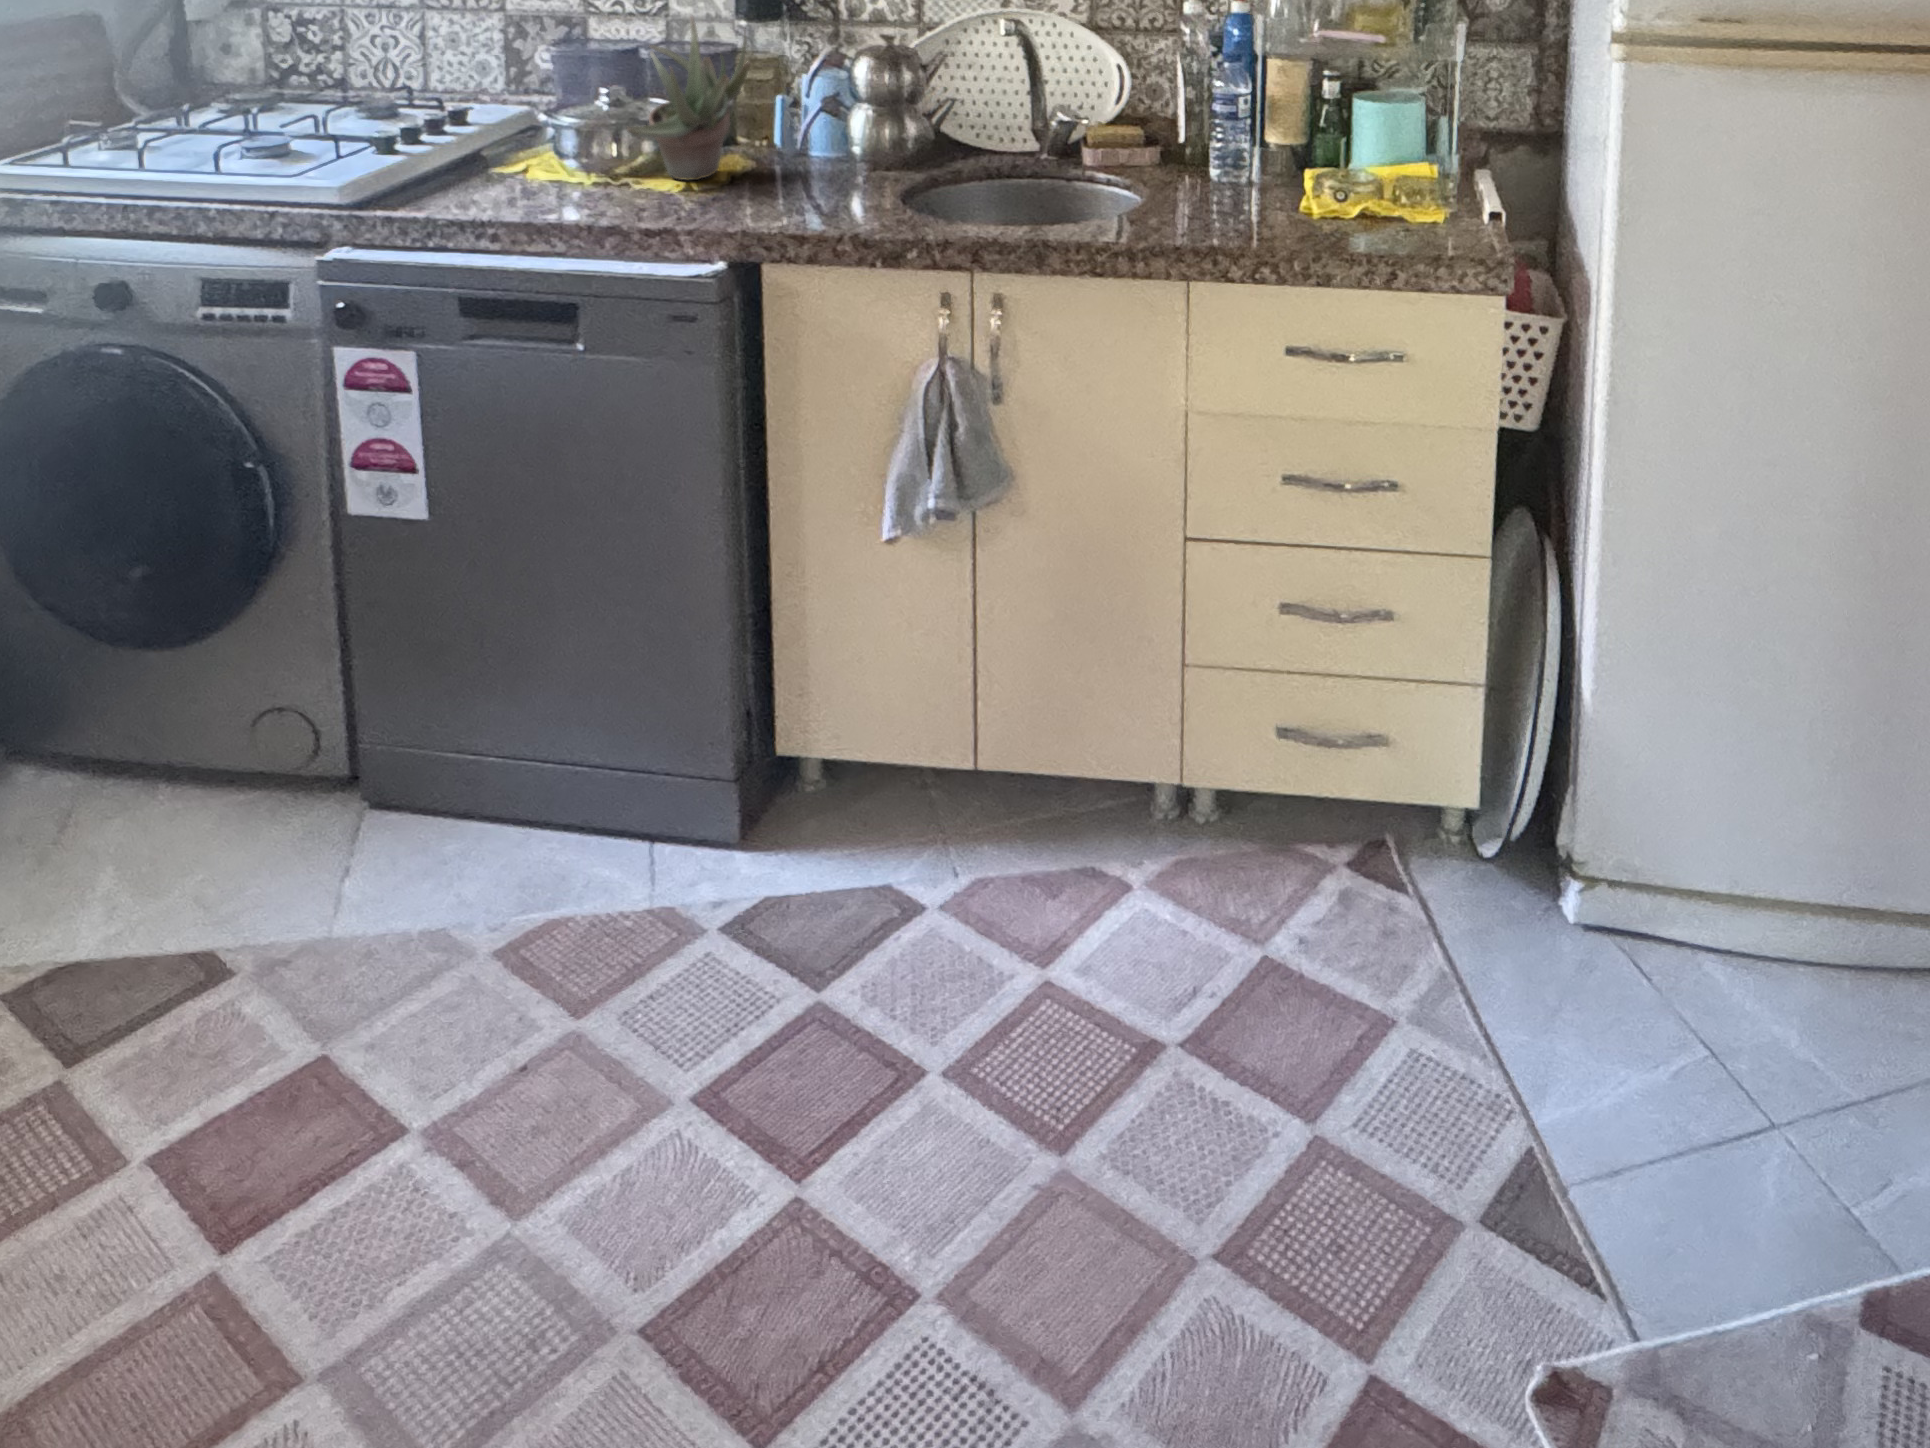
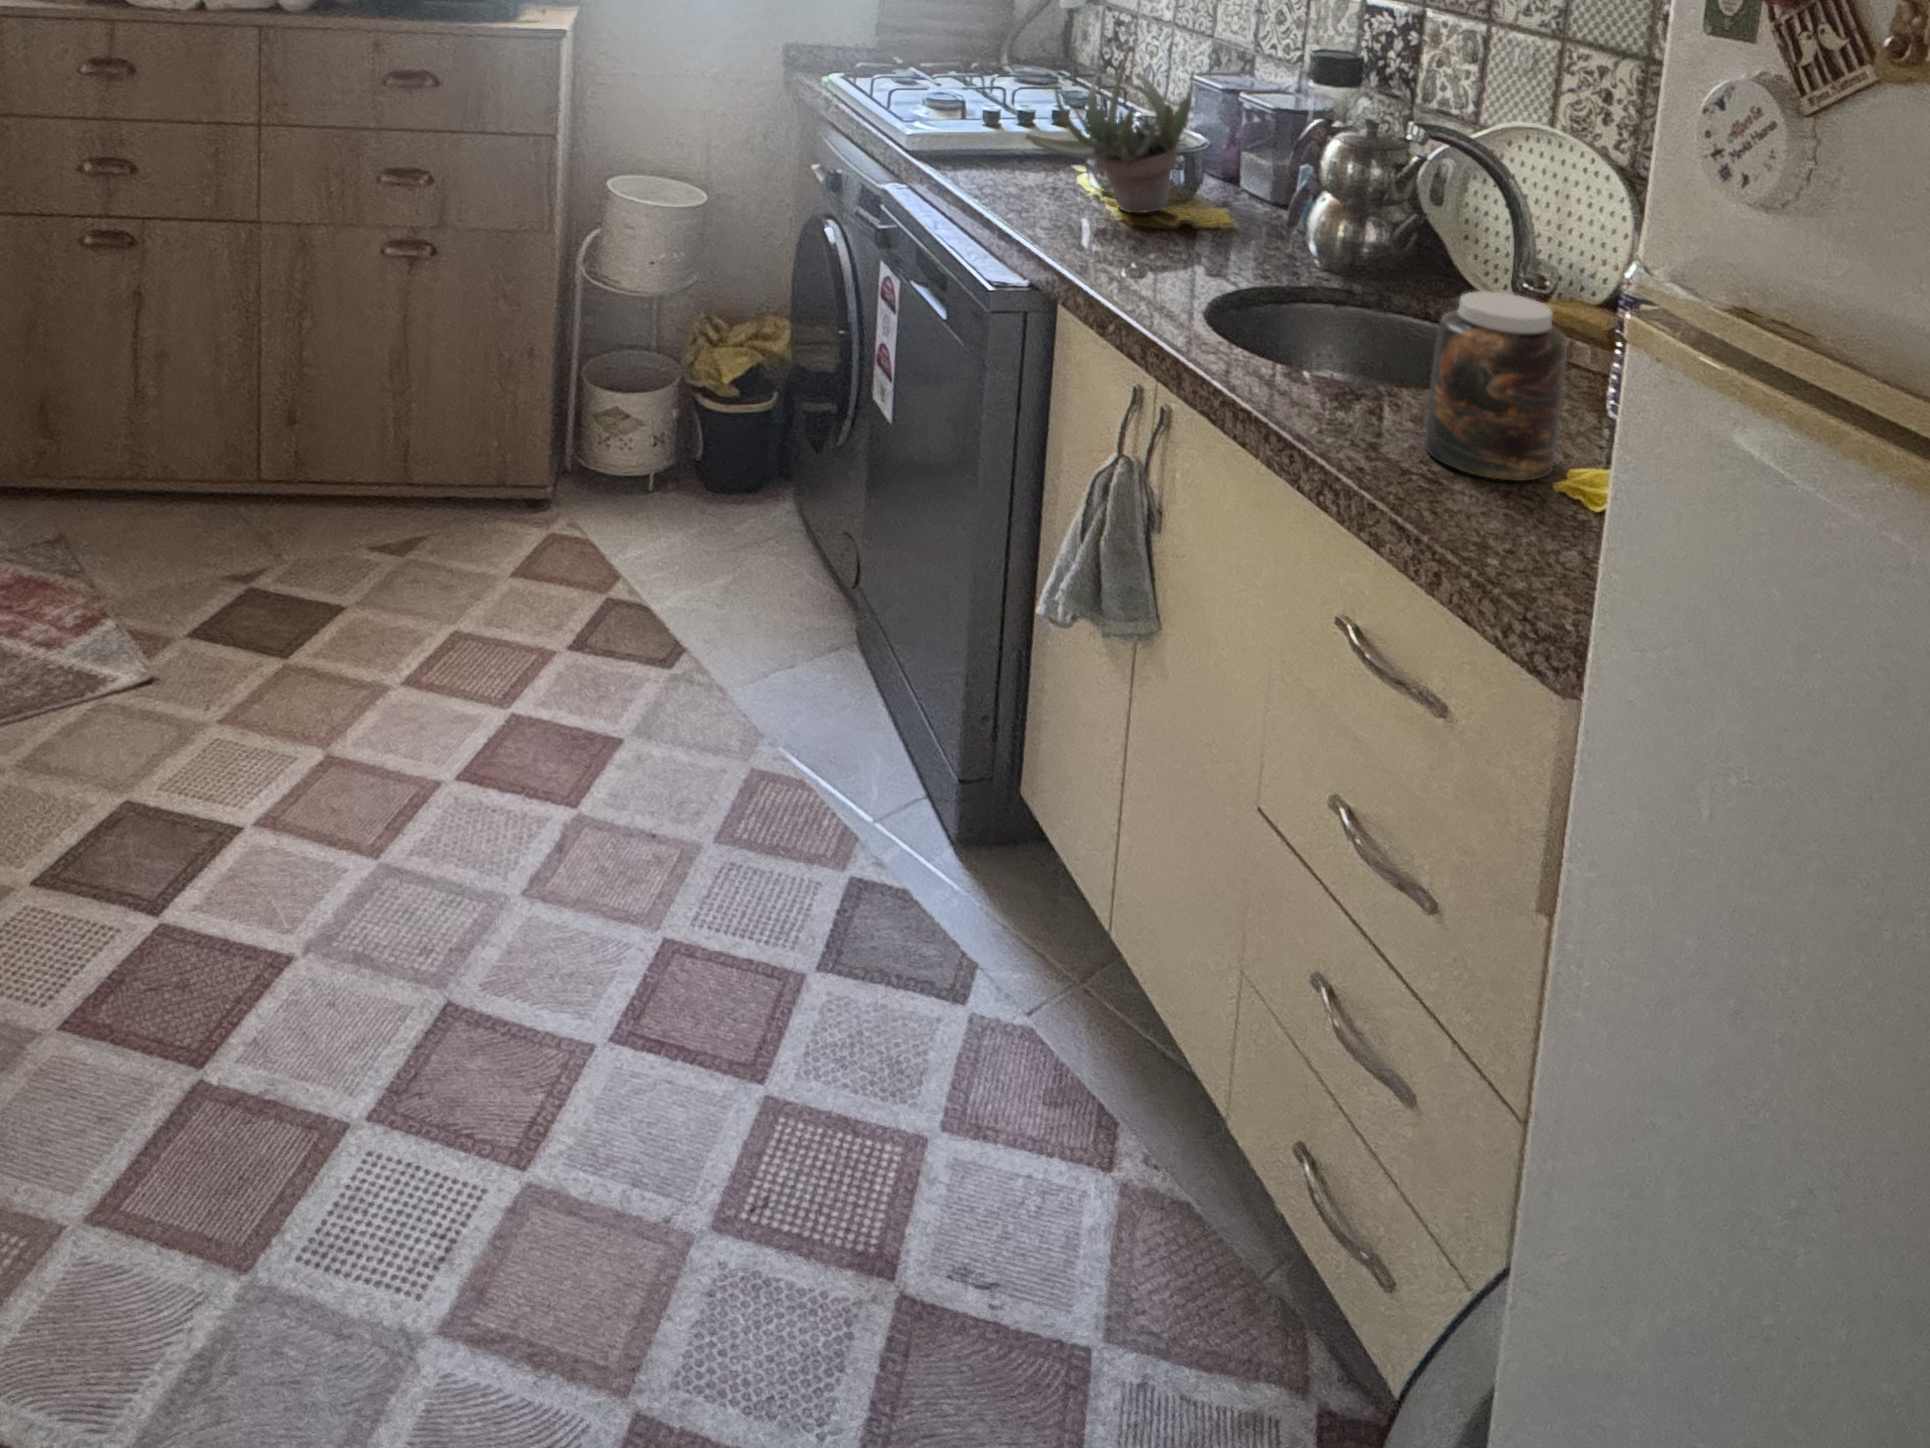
jar: none [1237,103,1321,225] -> present [1424,291,1567,481]

